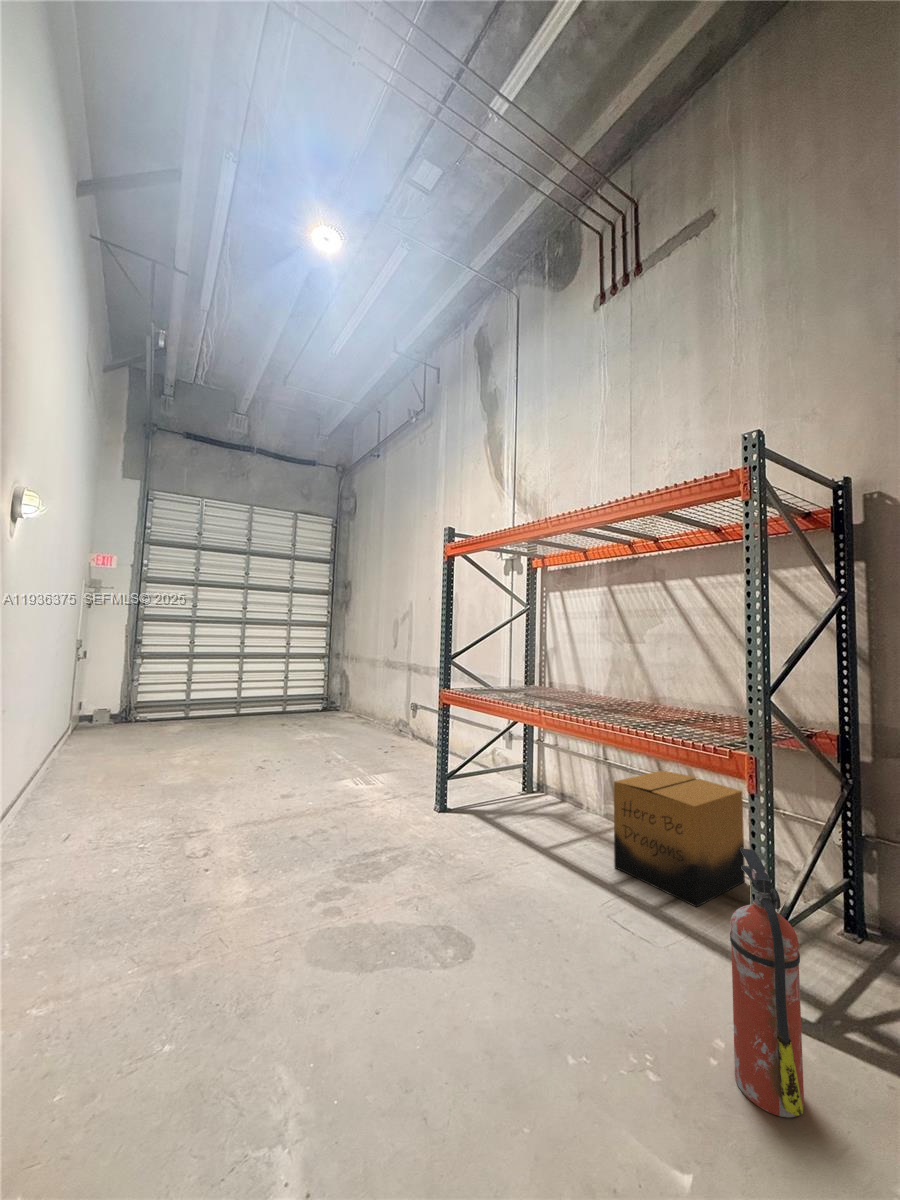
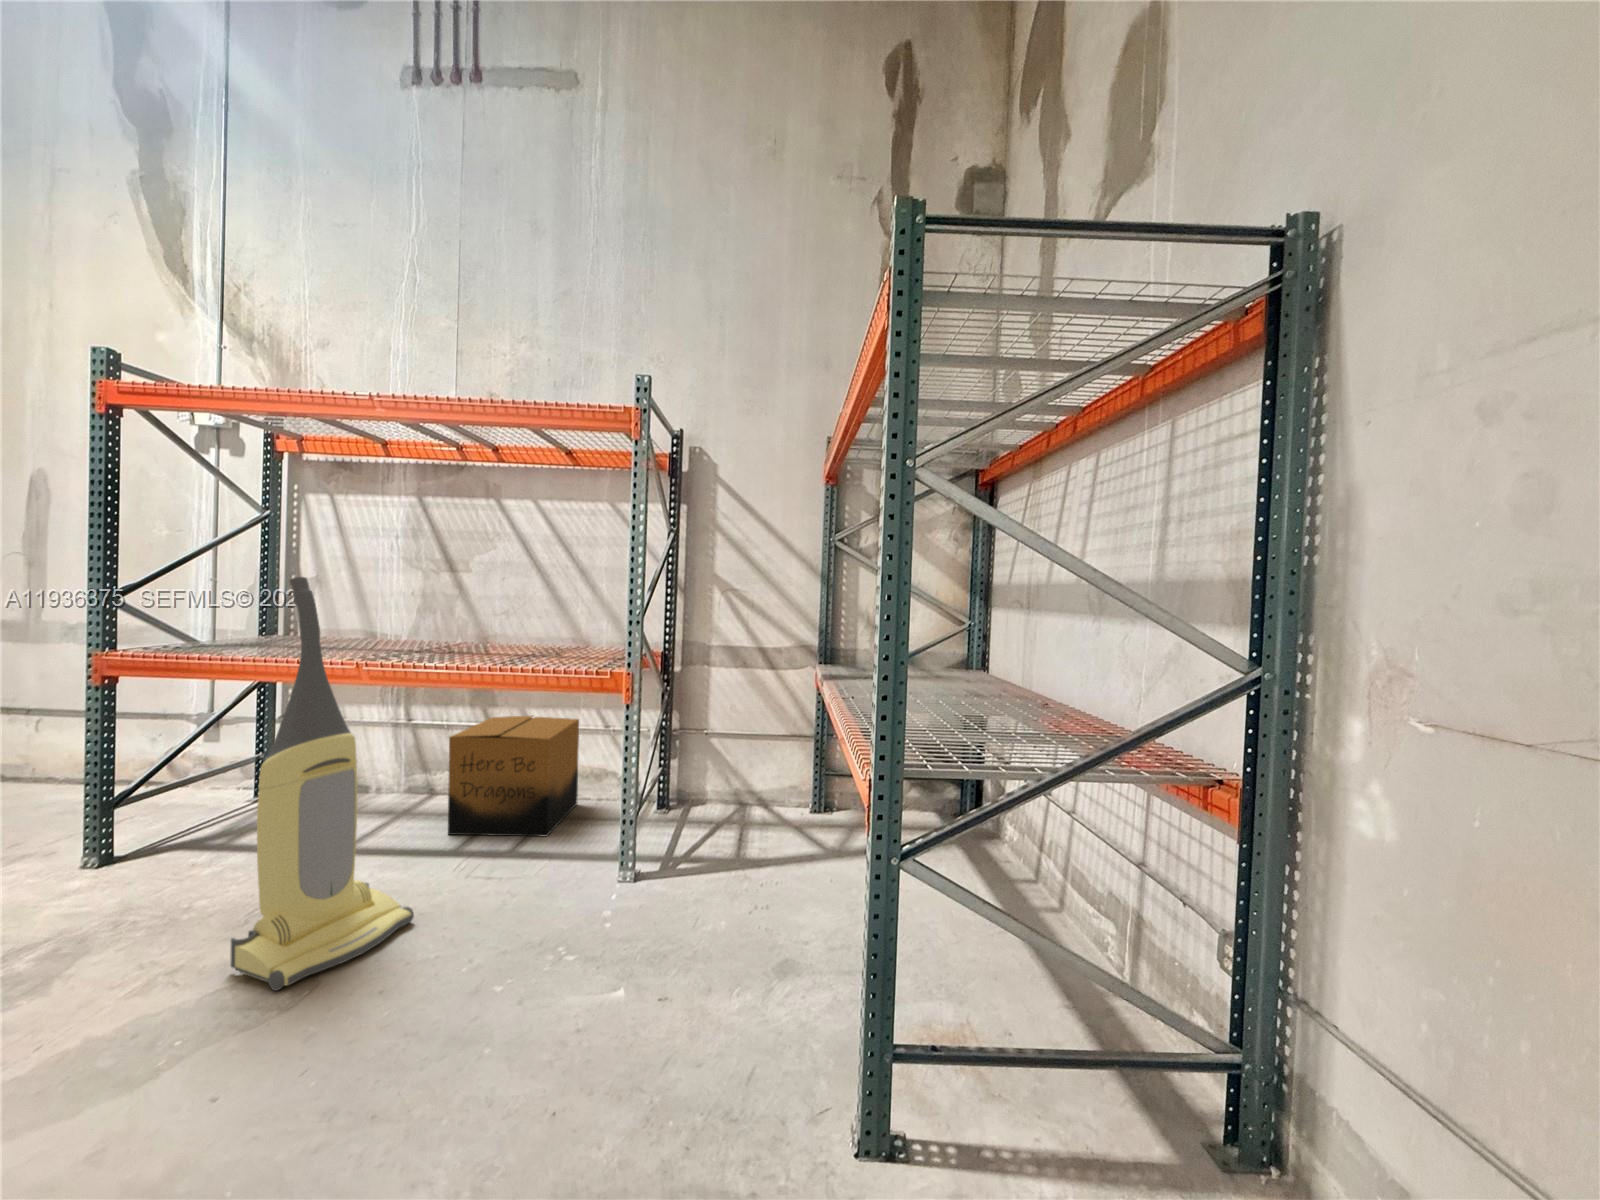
vacuum cleaner: none [433,648,545,954] -> present [230,577,414,991]
fire extinguisher: present [730,848,804,1118] -> none [624,745,674,927]

